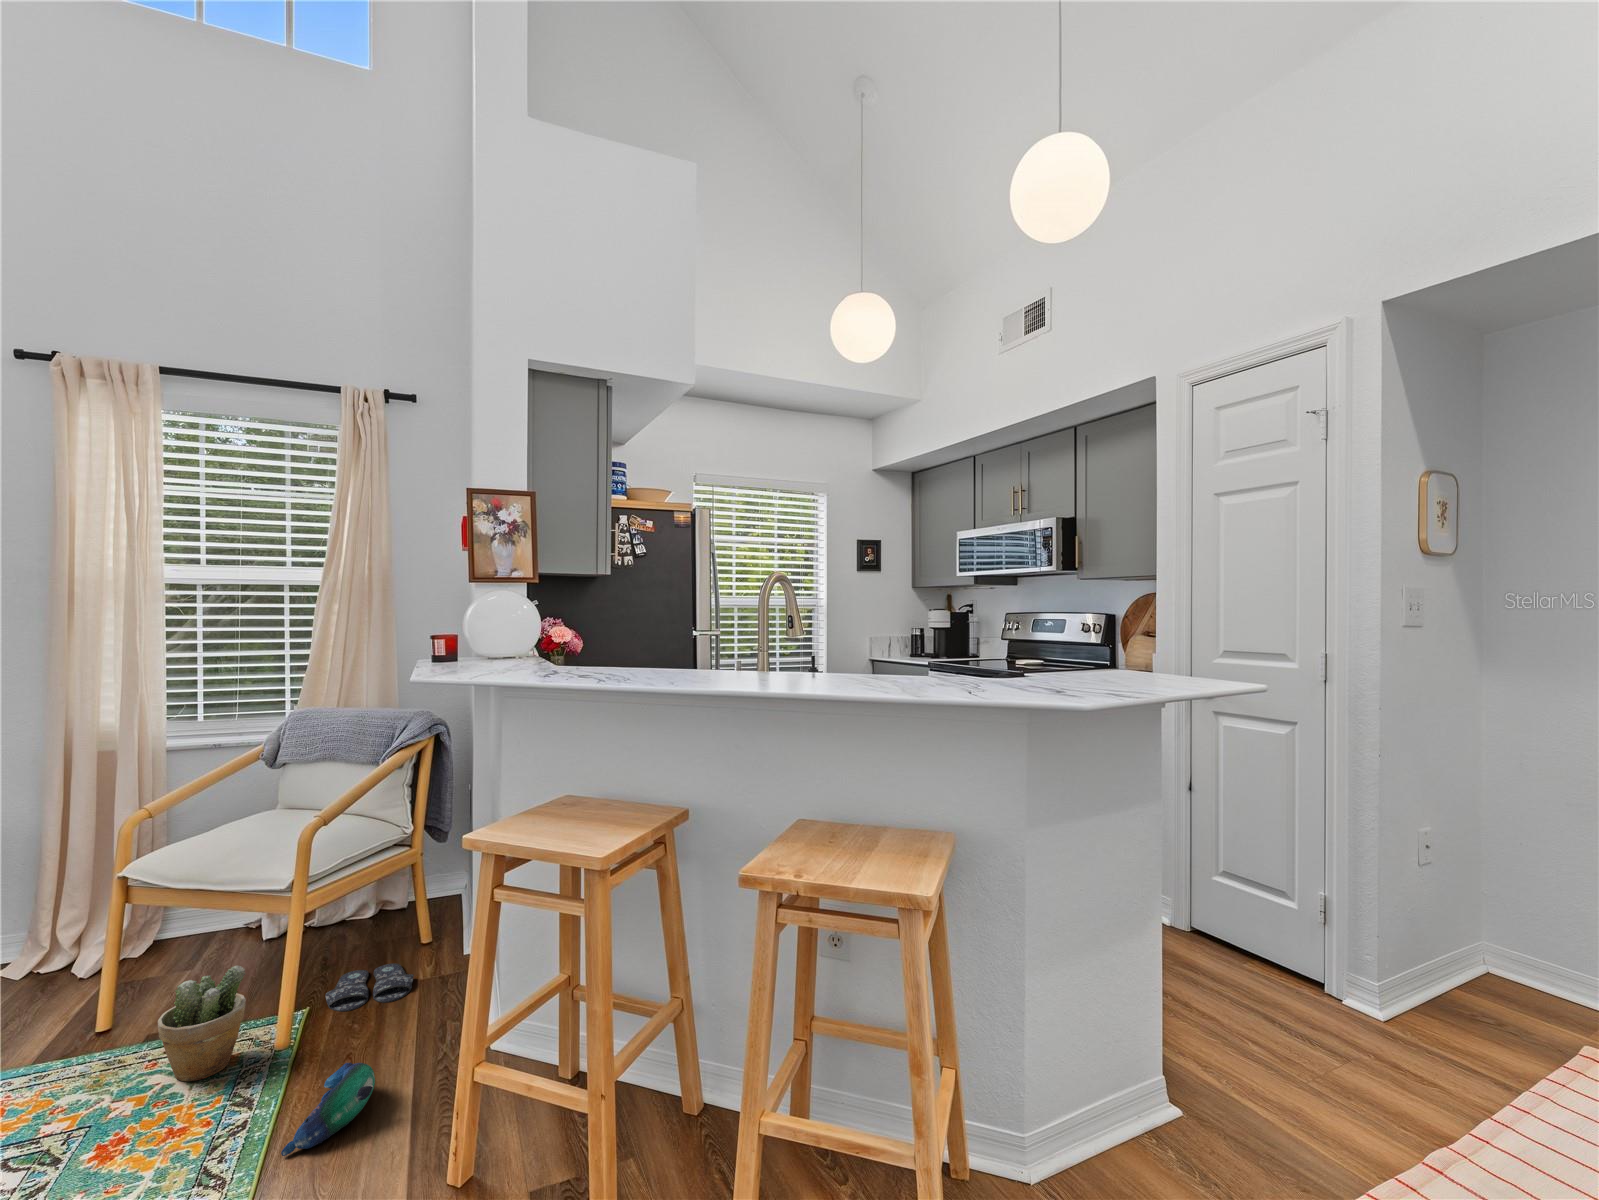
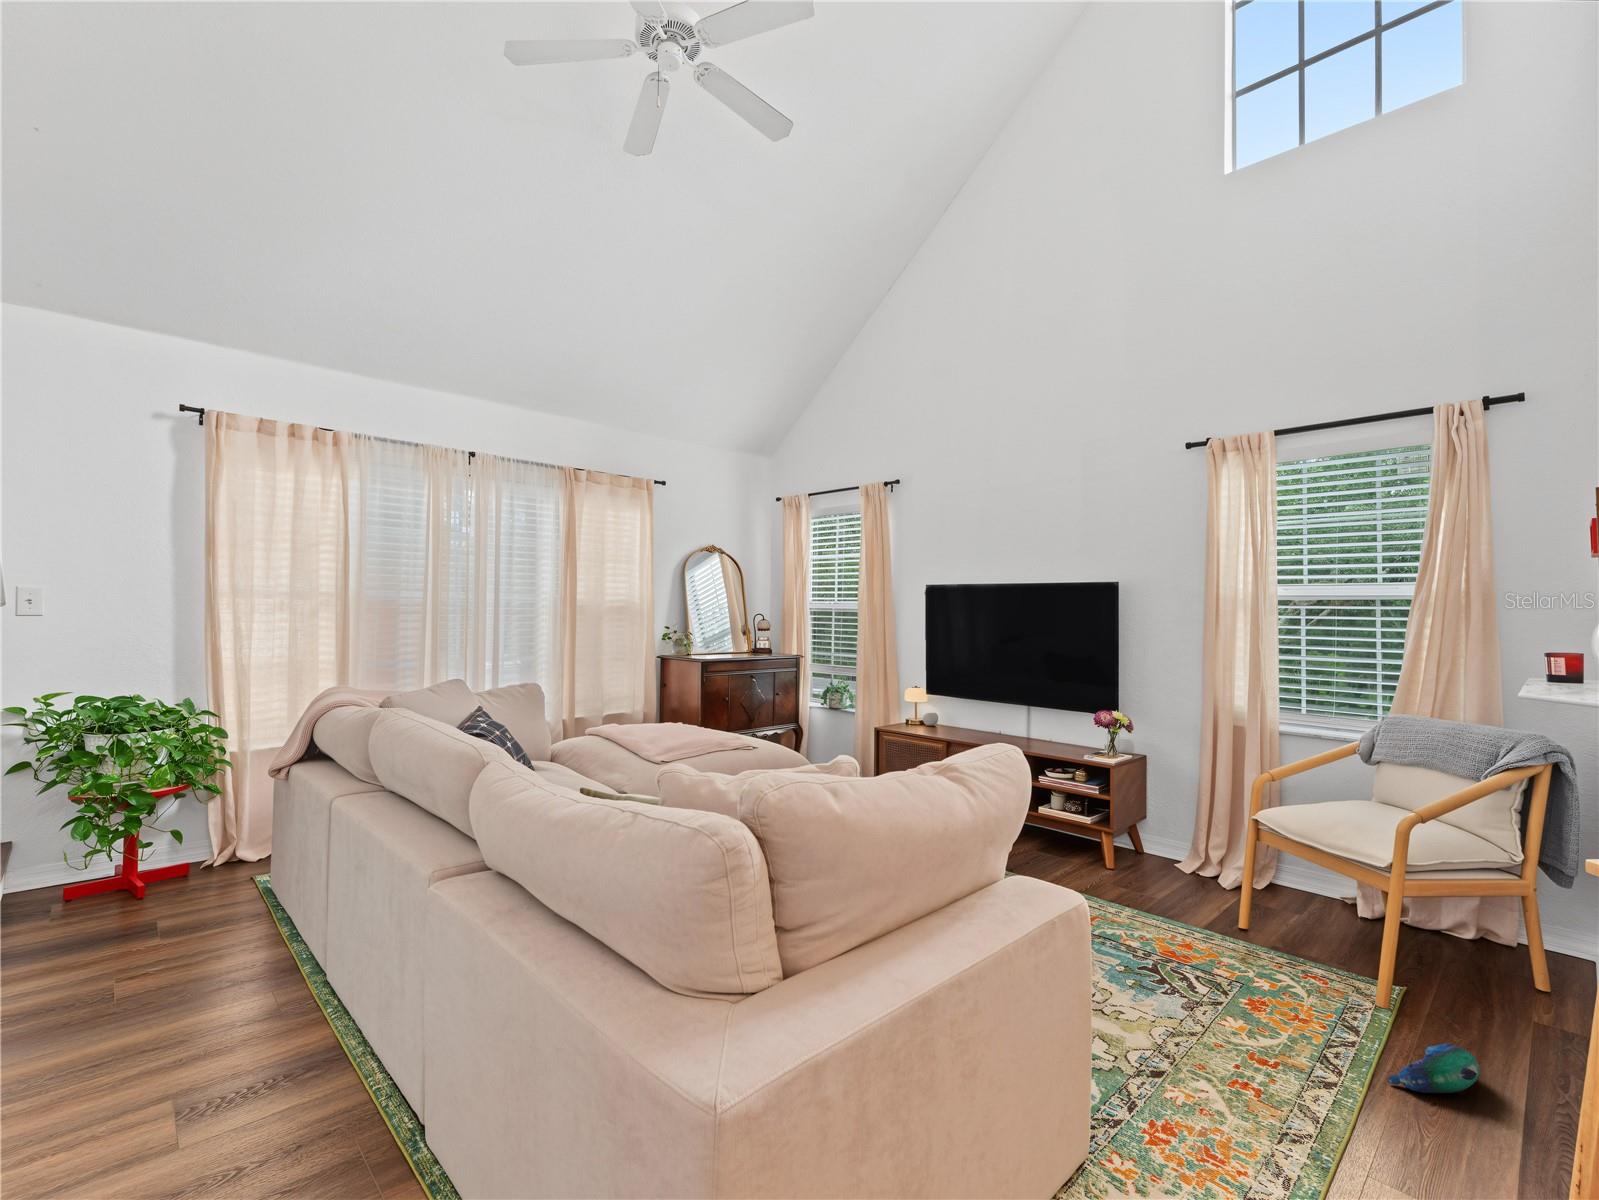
slippers: present [325,963,414,1012] -> none [1423,973,1525,1021]
potted plant: present [158,966,246,1081] -> none [1284,912,1351,996]

